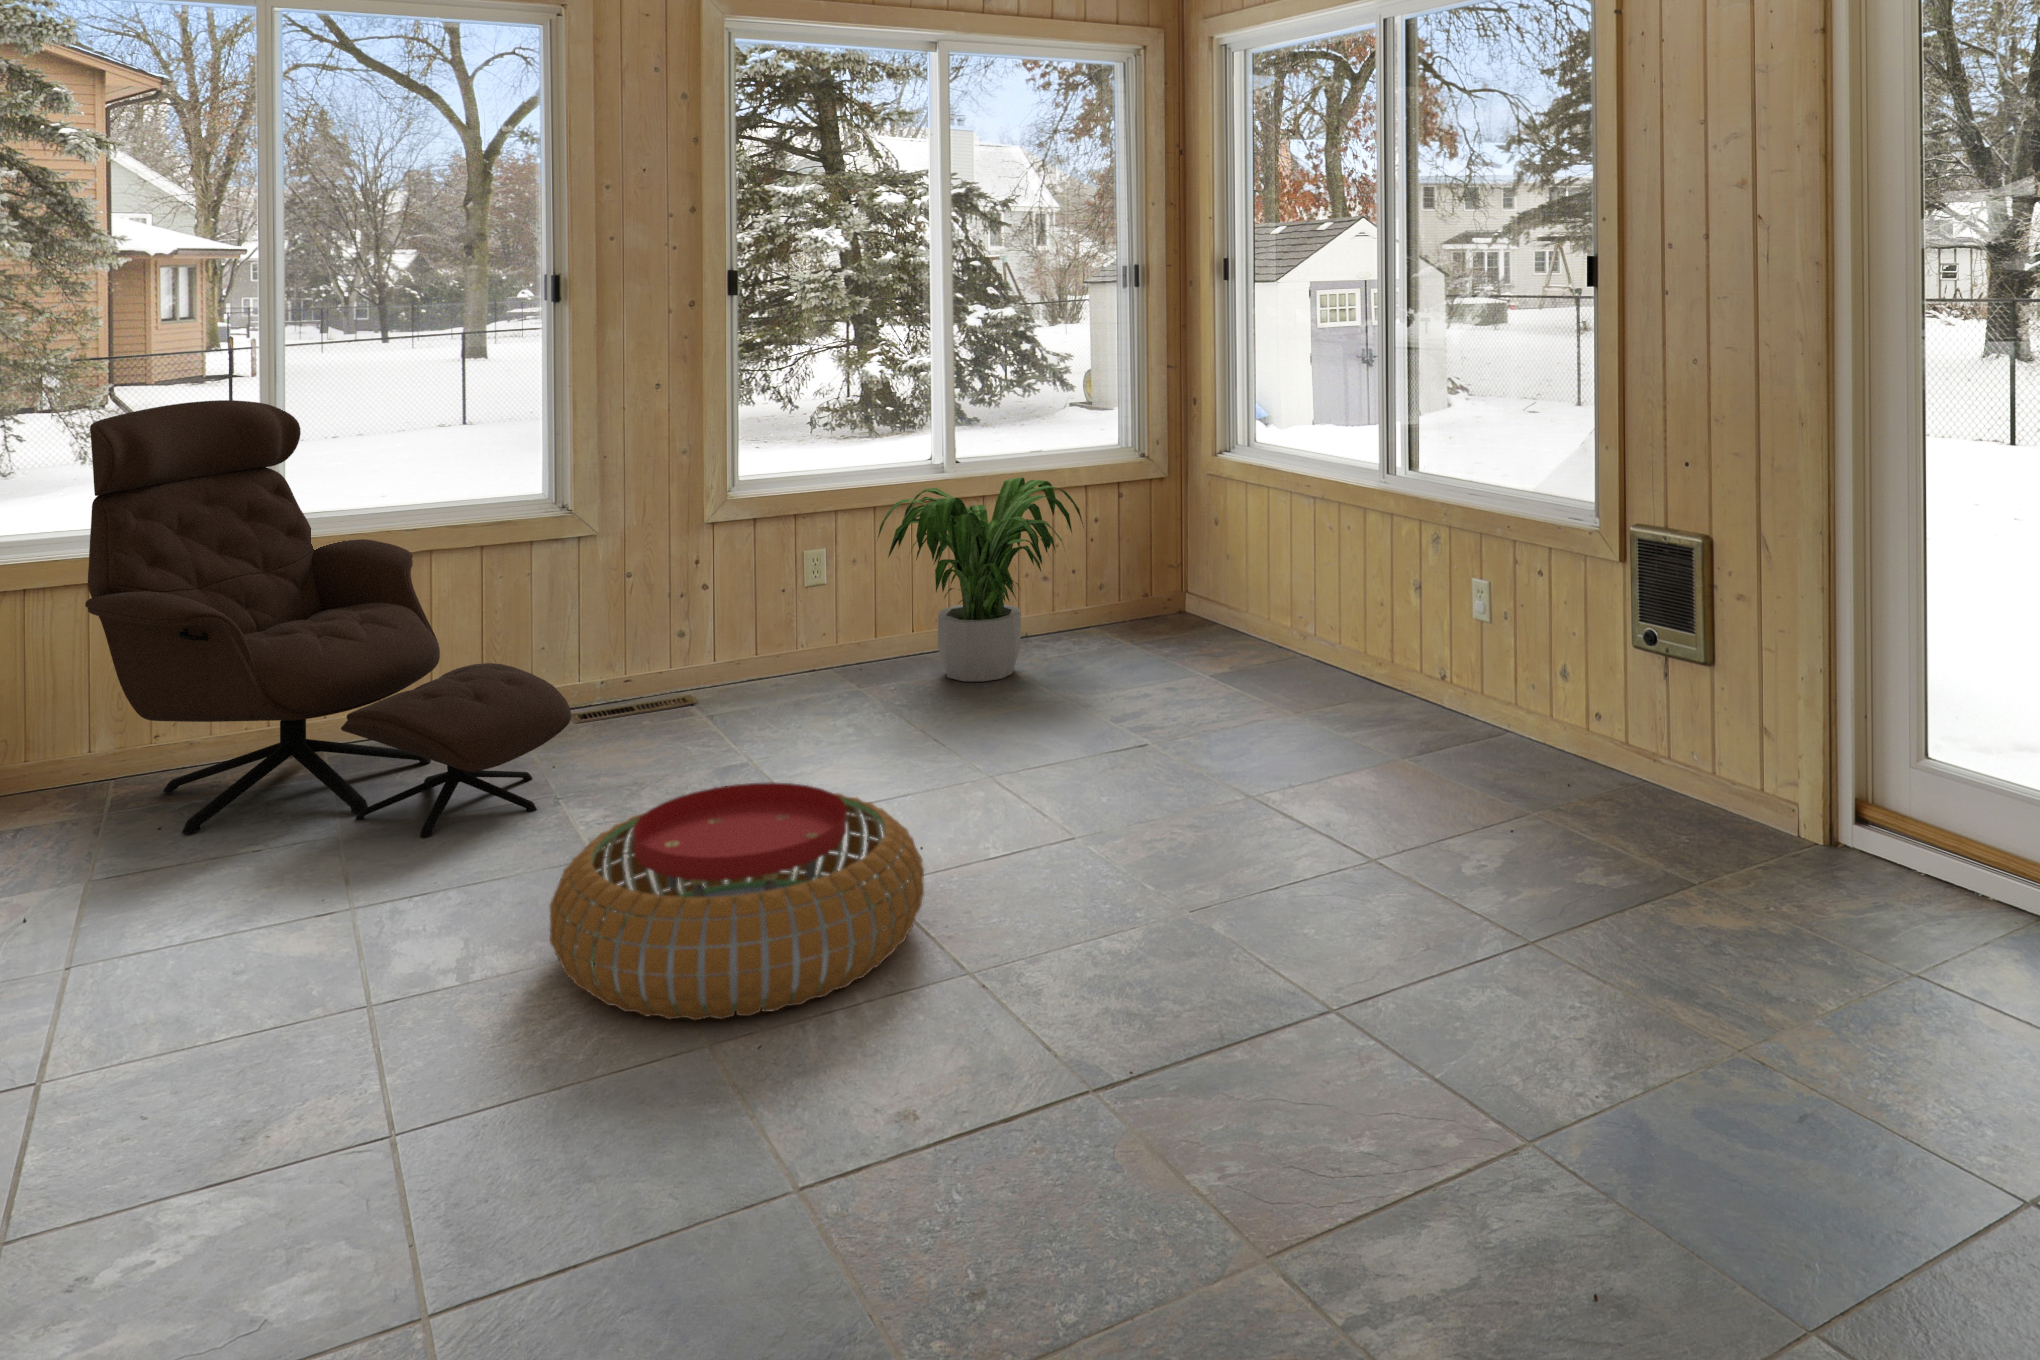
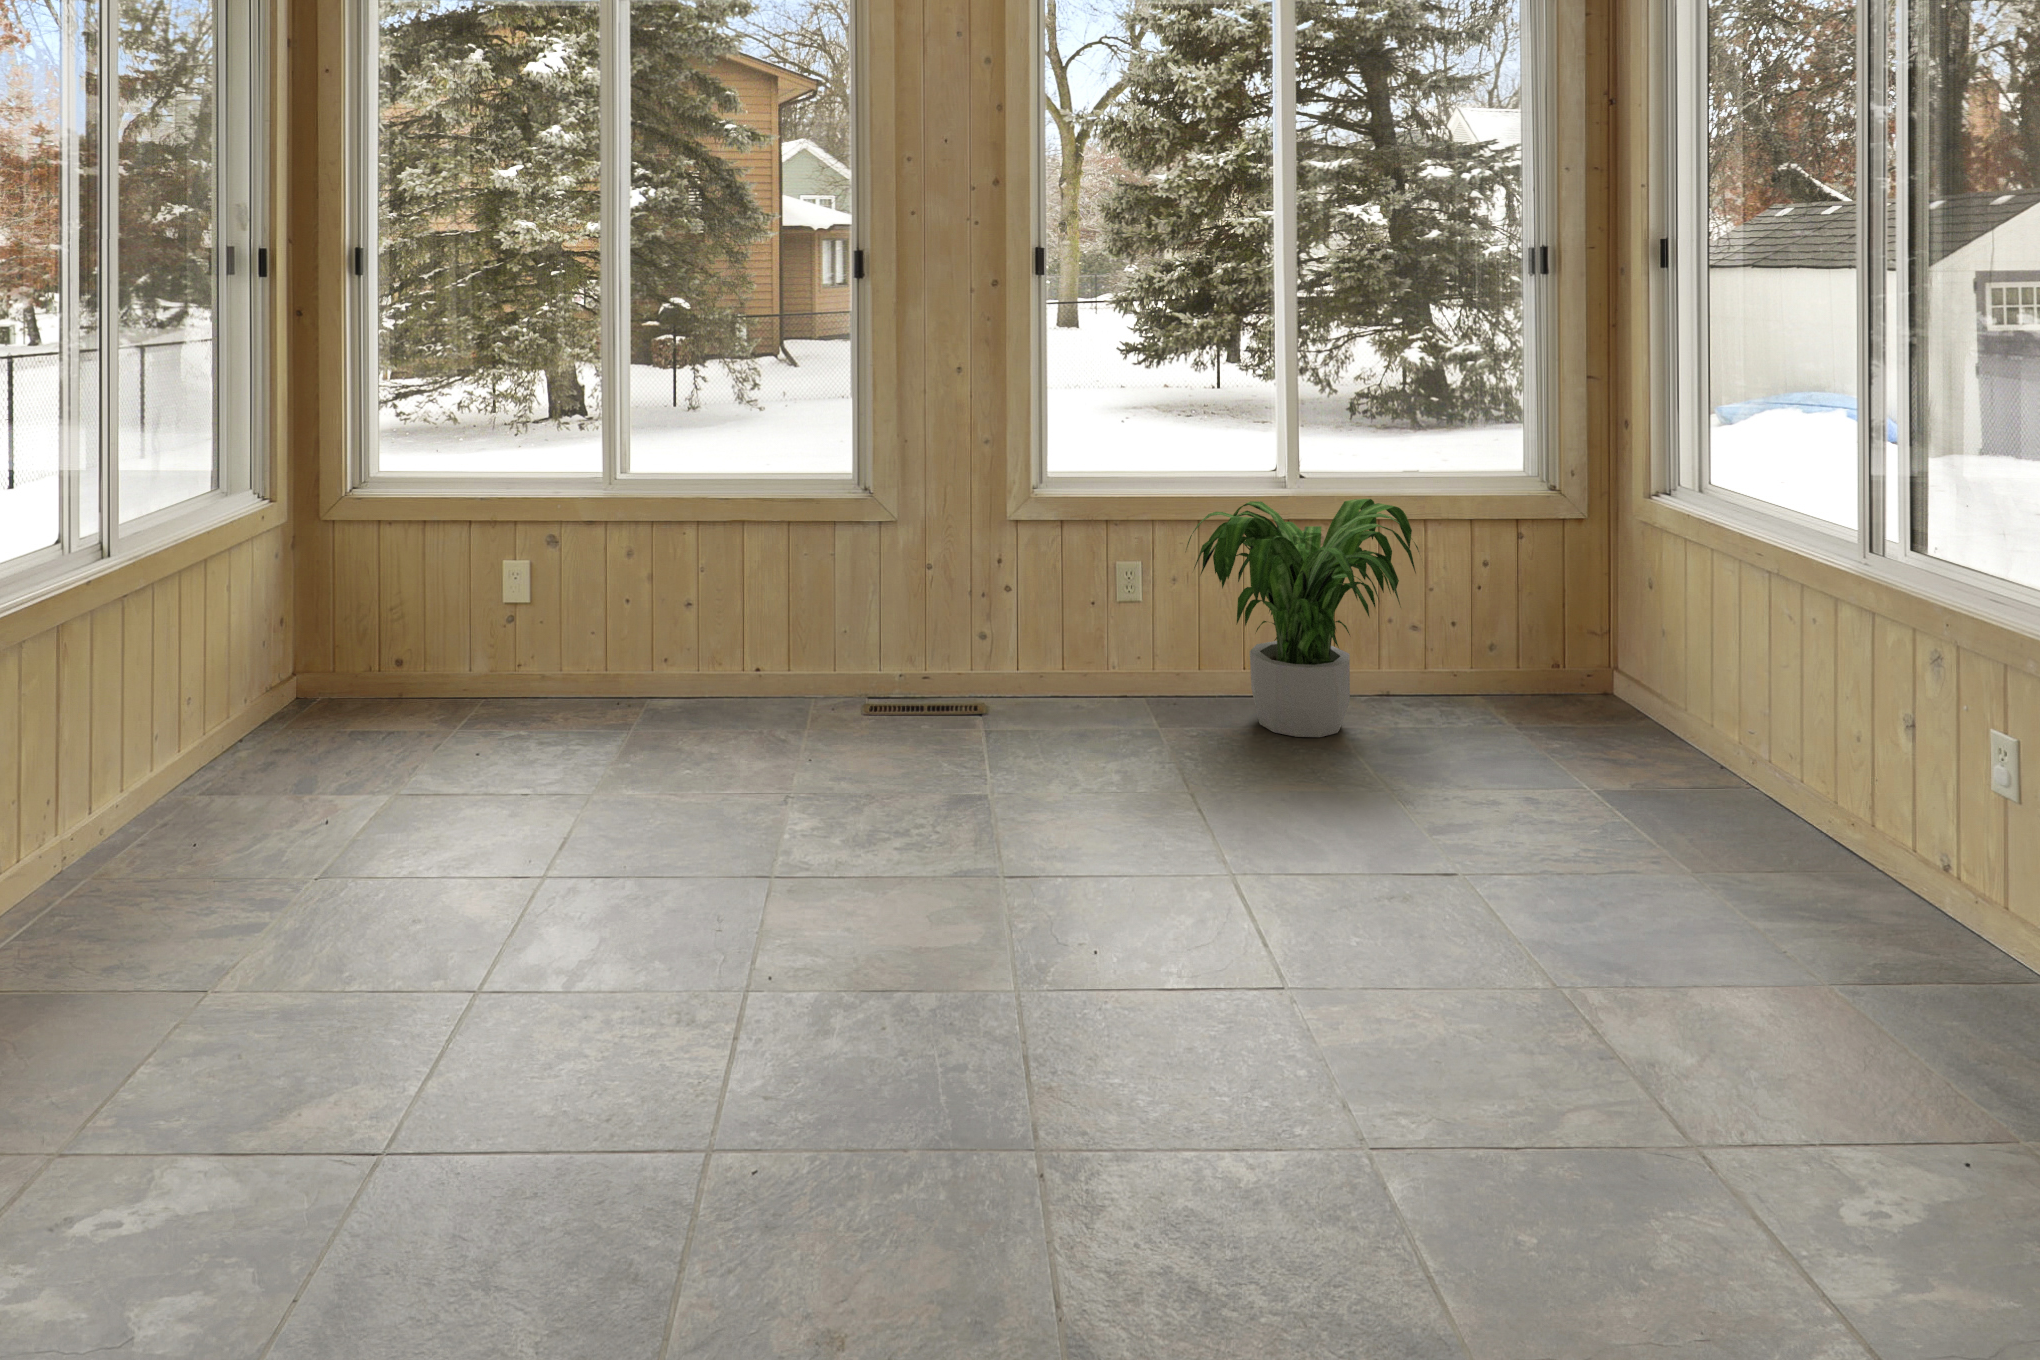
lounge chair: present [85,400,571,837] -> none [430,361,810,805]
pouf: present [550,782,924,1020] -> none [593,830,1014,1130]

